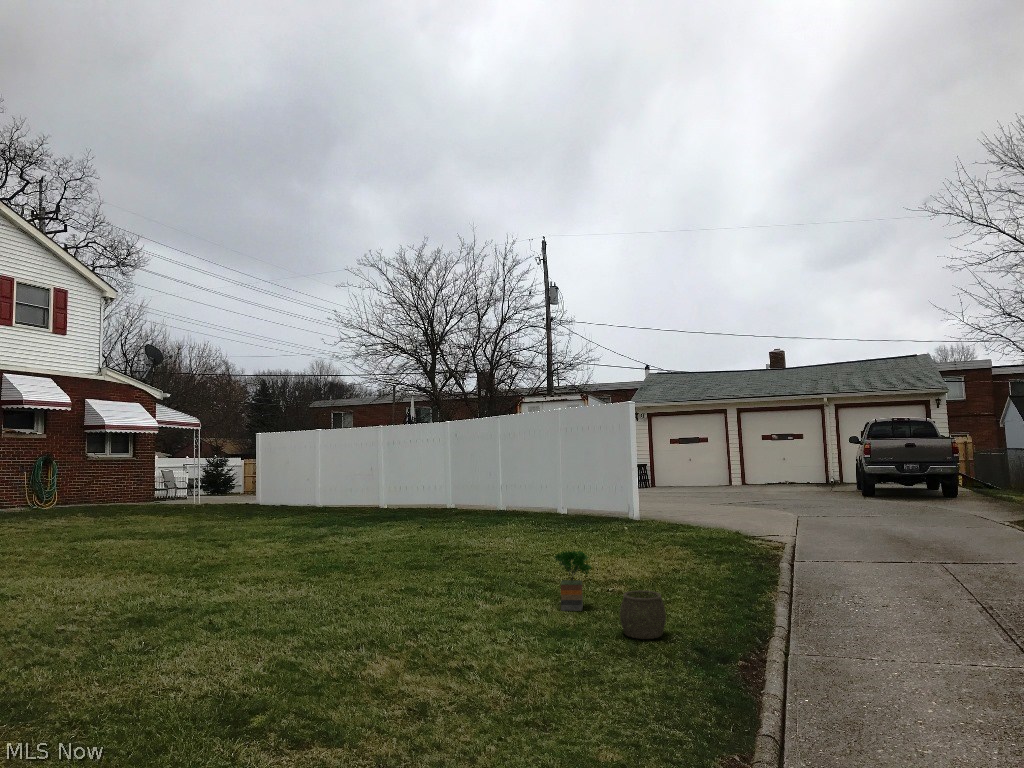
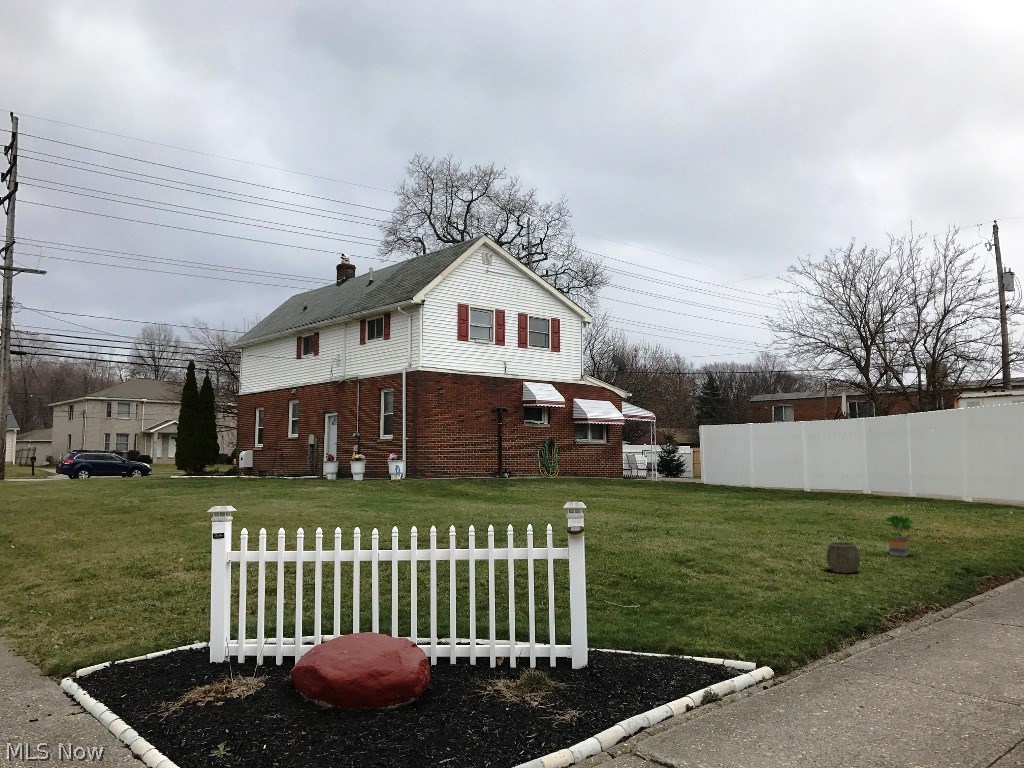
woven basket: present [620,590,666,639] -> present [826,542,860,573]

